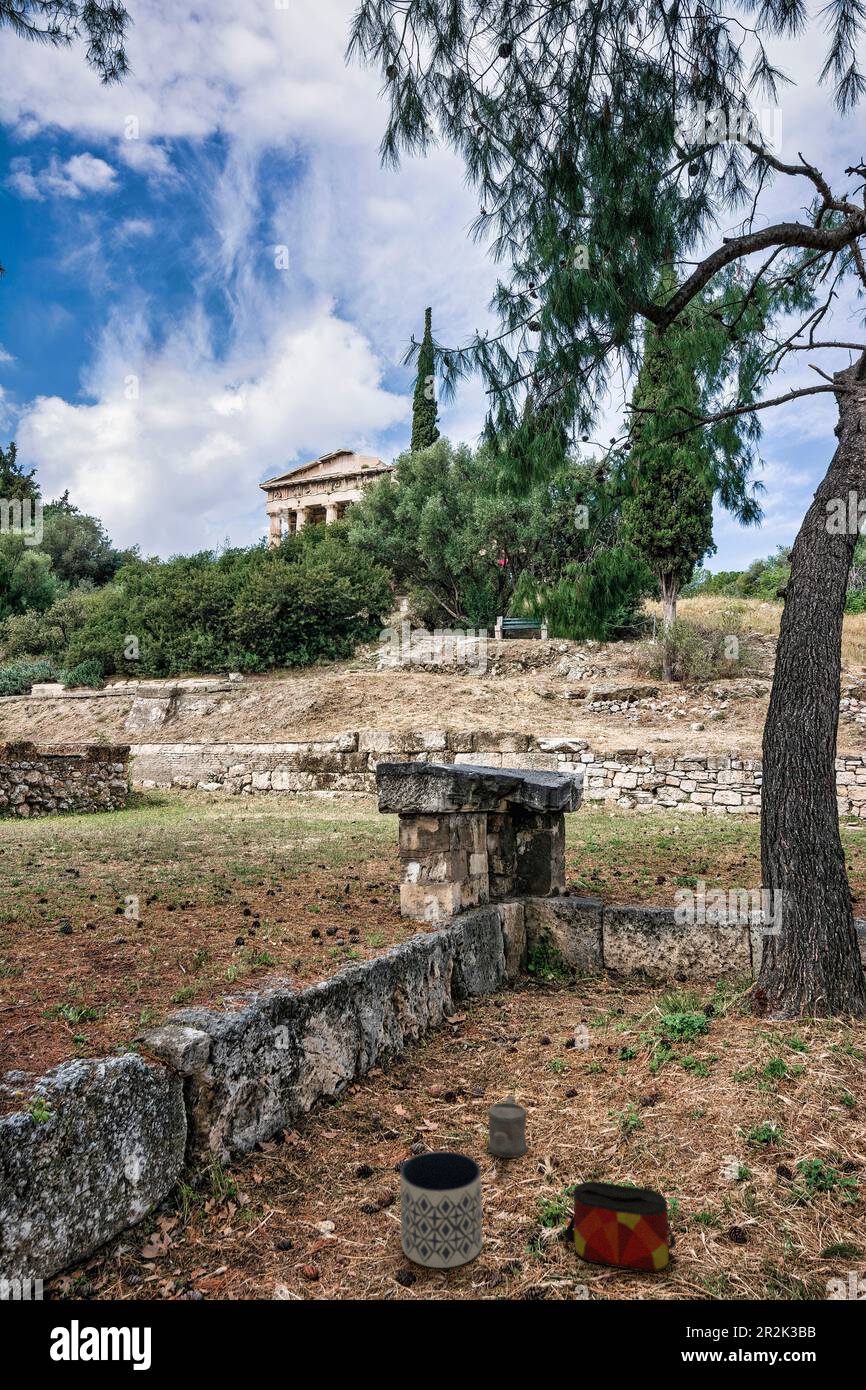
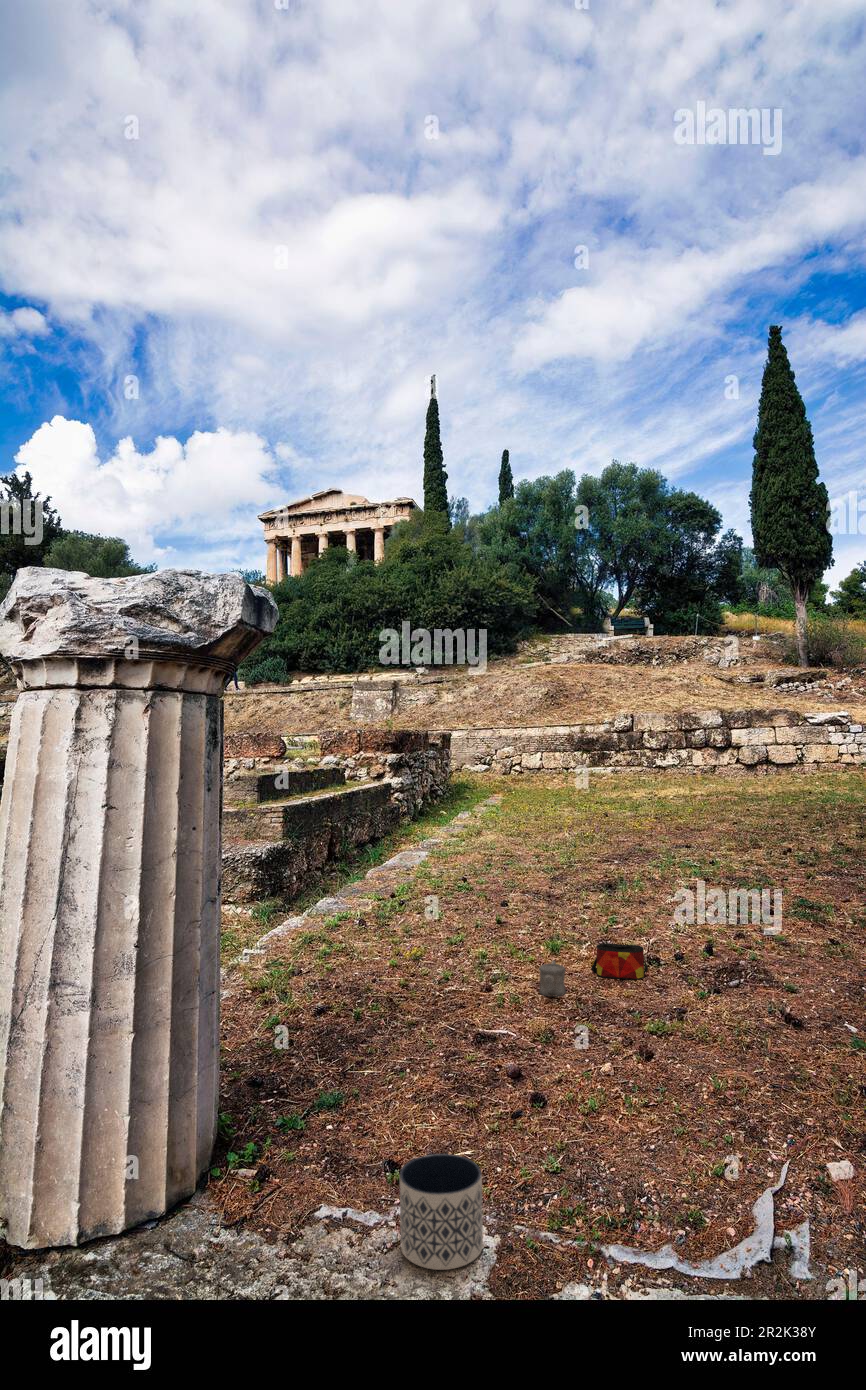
watering can: present [488,1095,528,1158] -> present [539,961,566,996]
bag: present [563,1181,676,1273] -> present [591,943,648,980]

